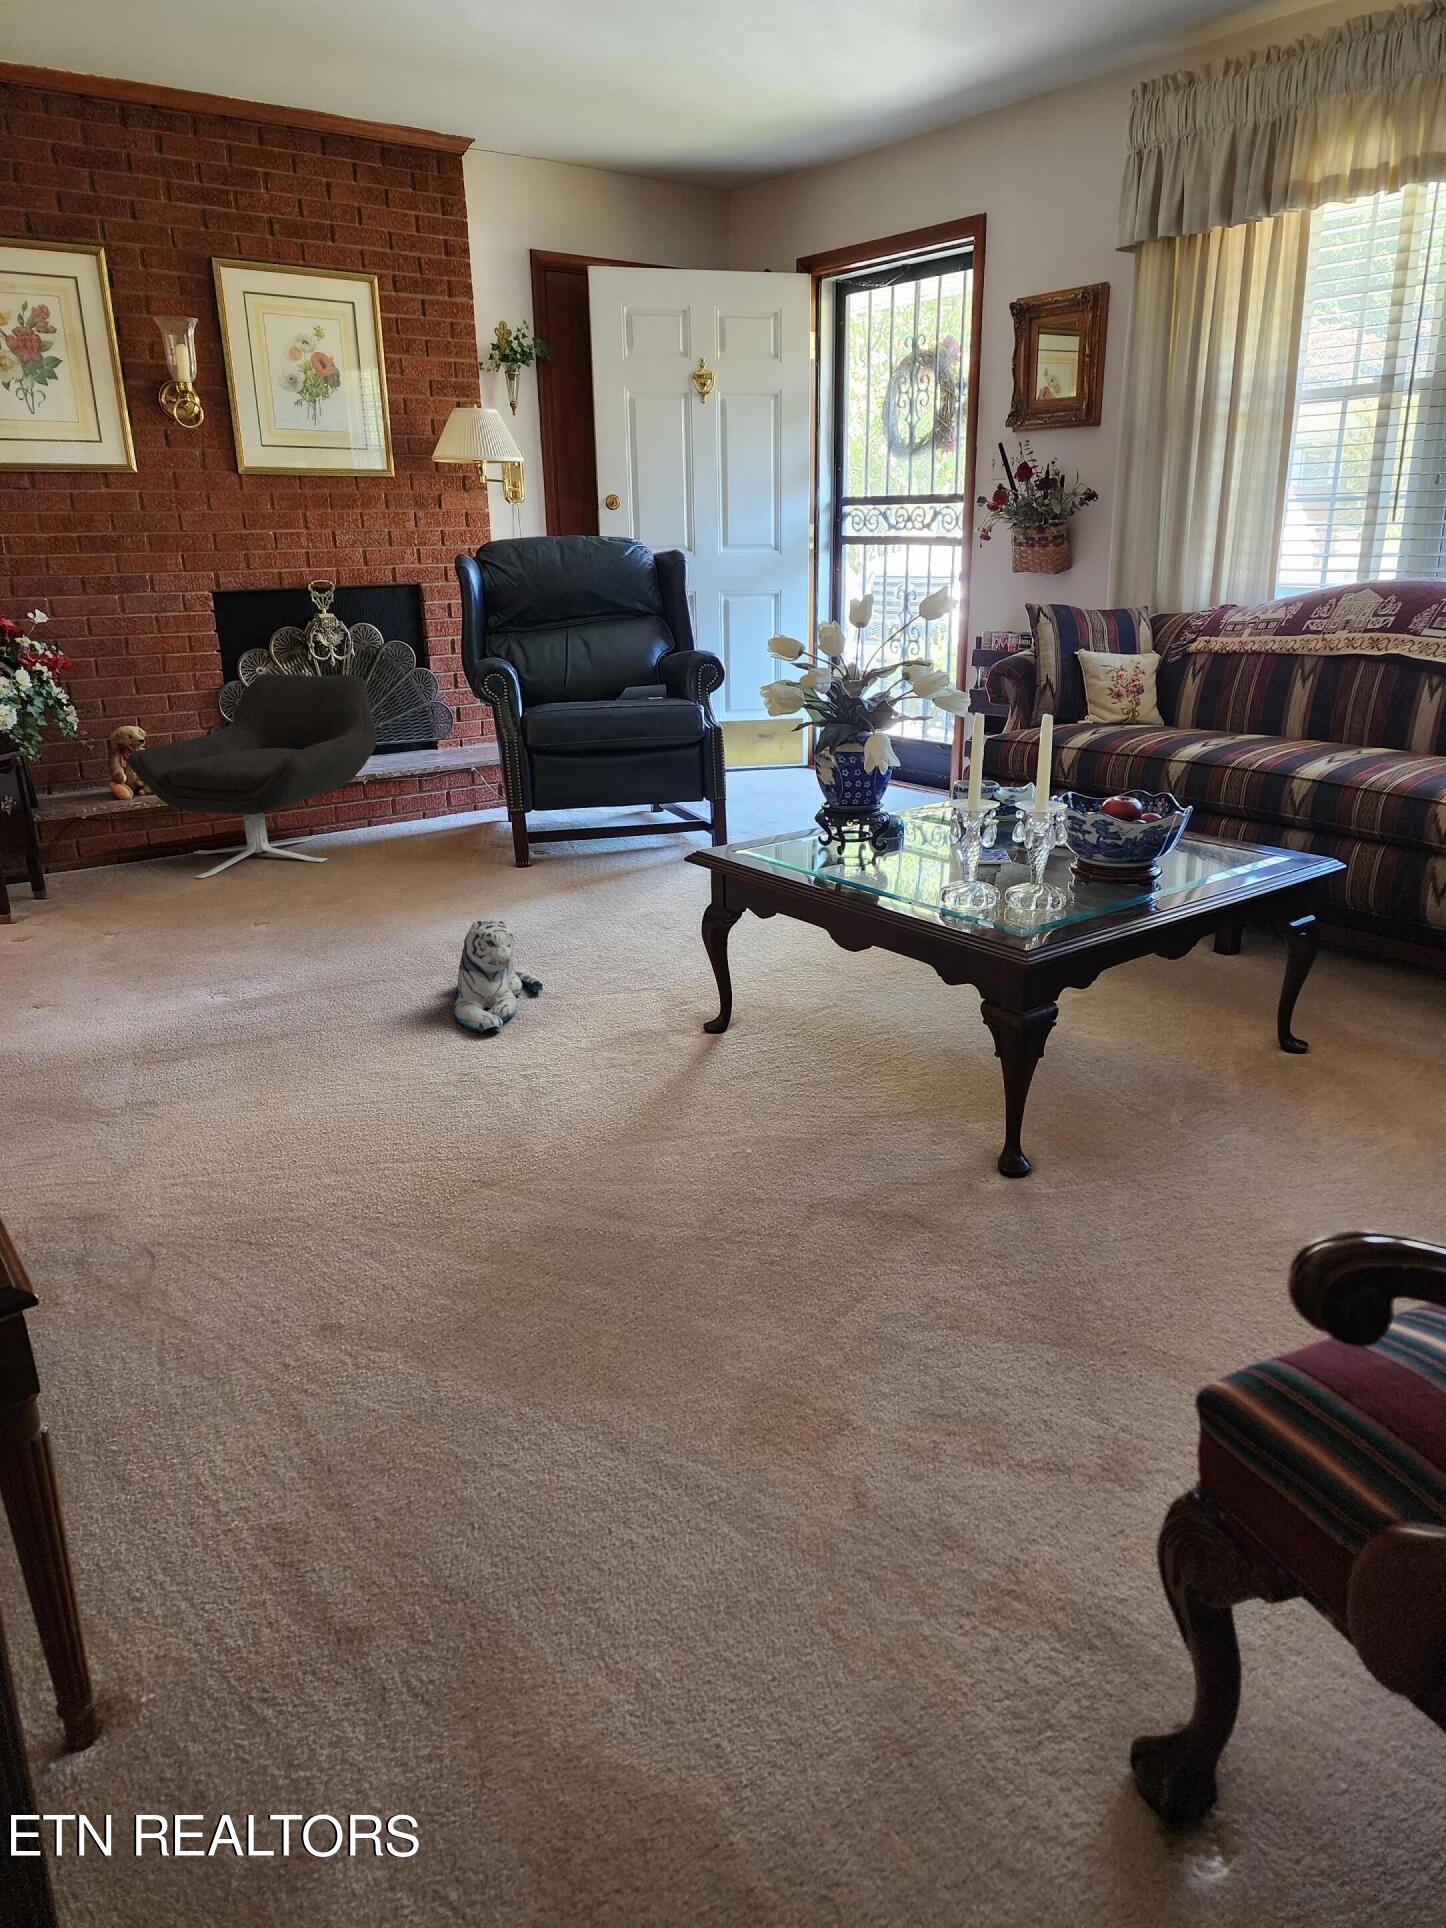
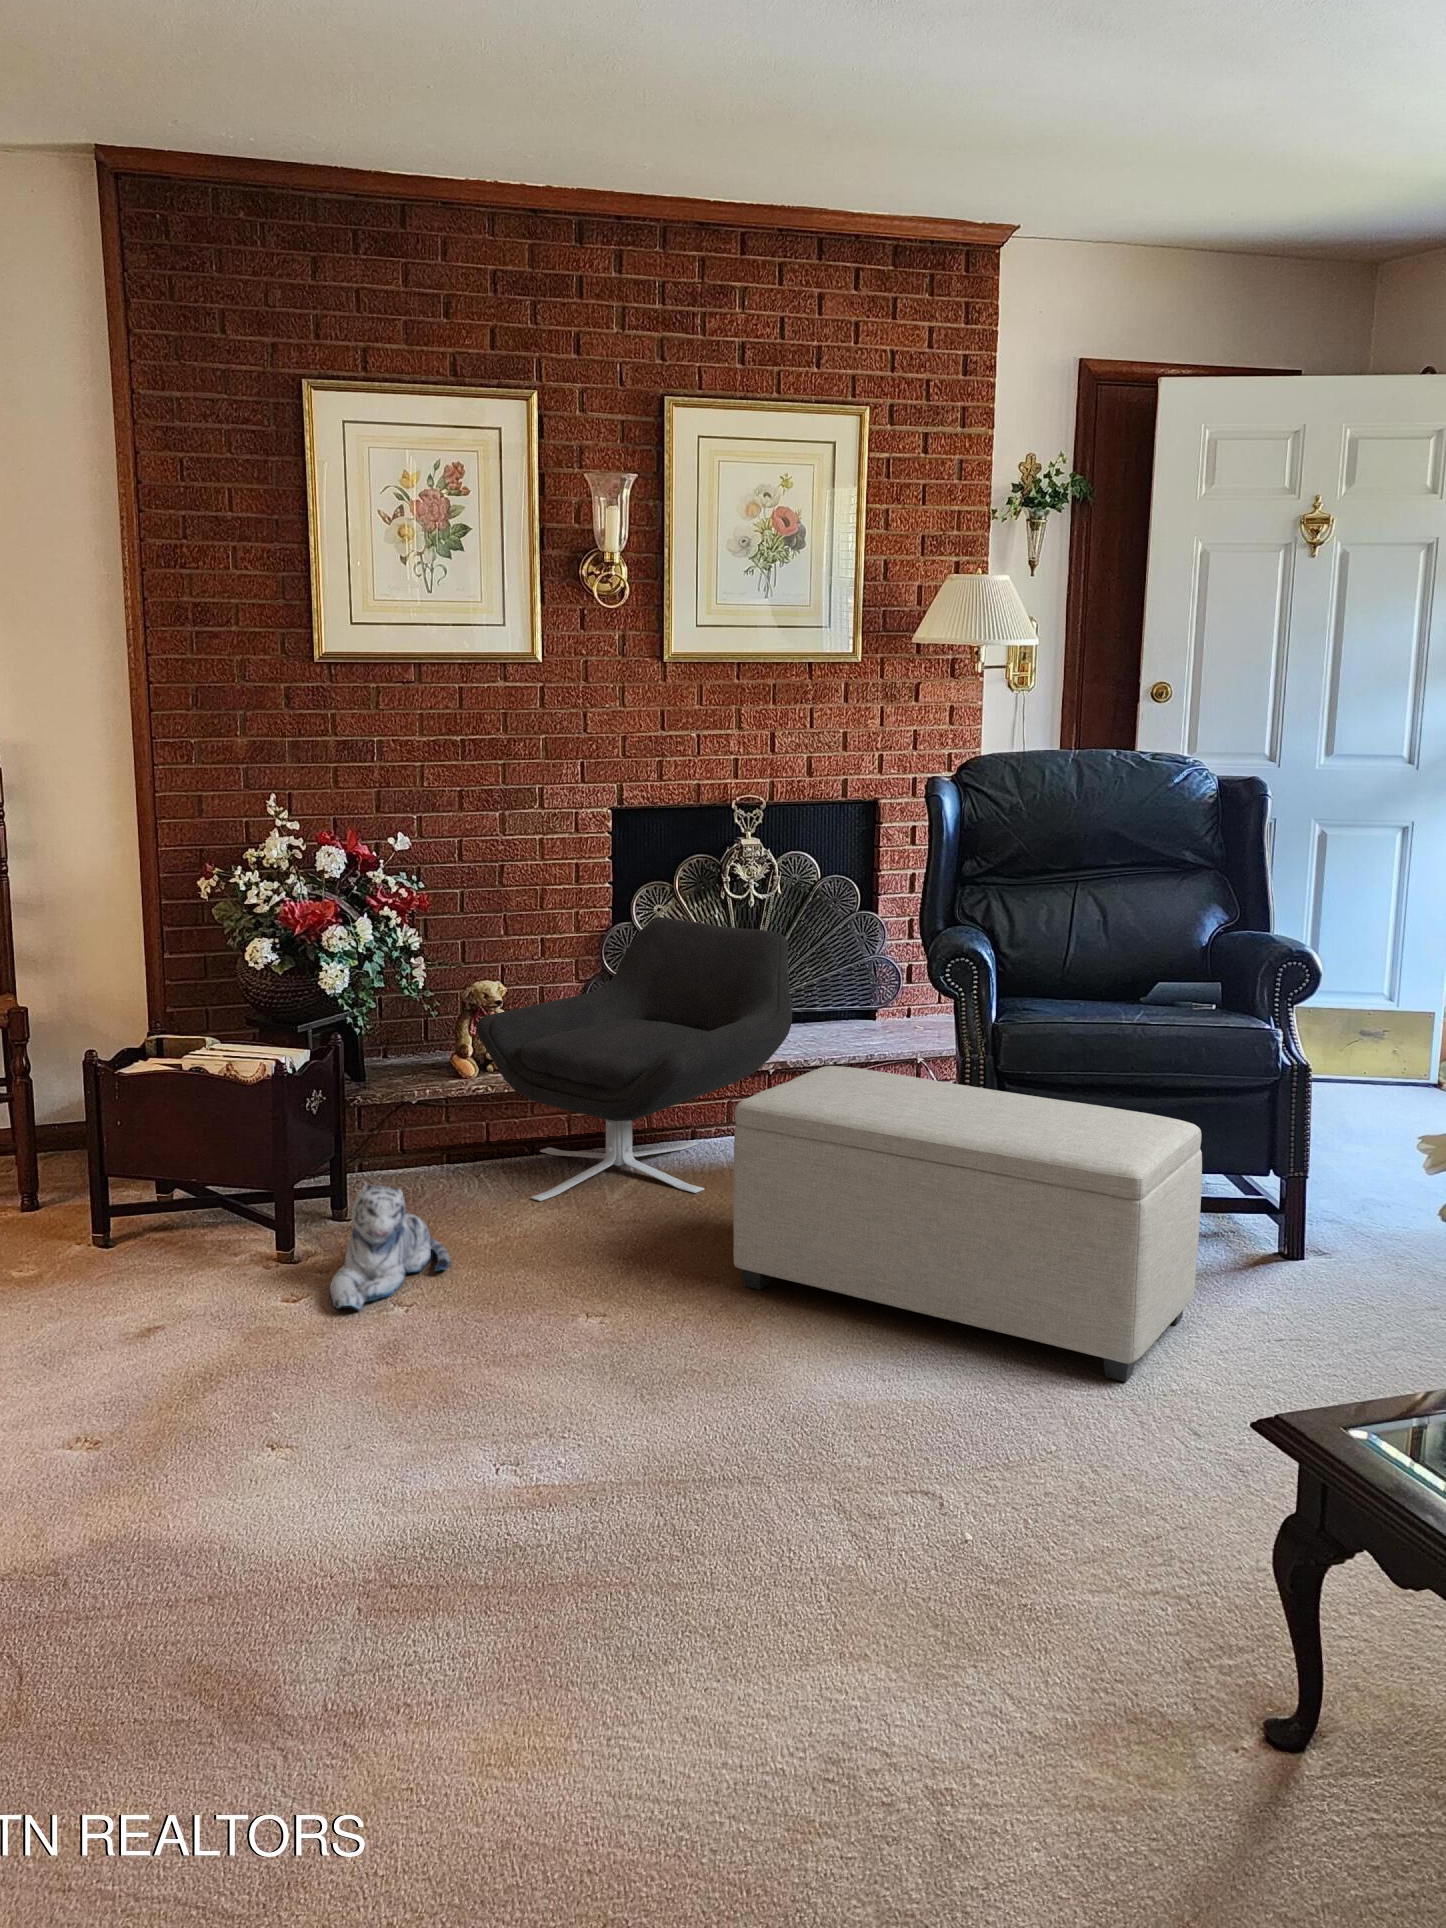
ottoman: none [347,752,661,913] -> present [733,1066,1202,1382]
plush toy: present [452,921,543,1033] -> present [330,1184,450,1309]

